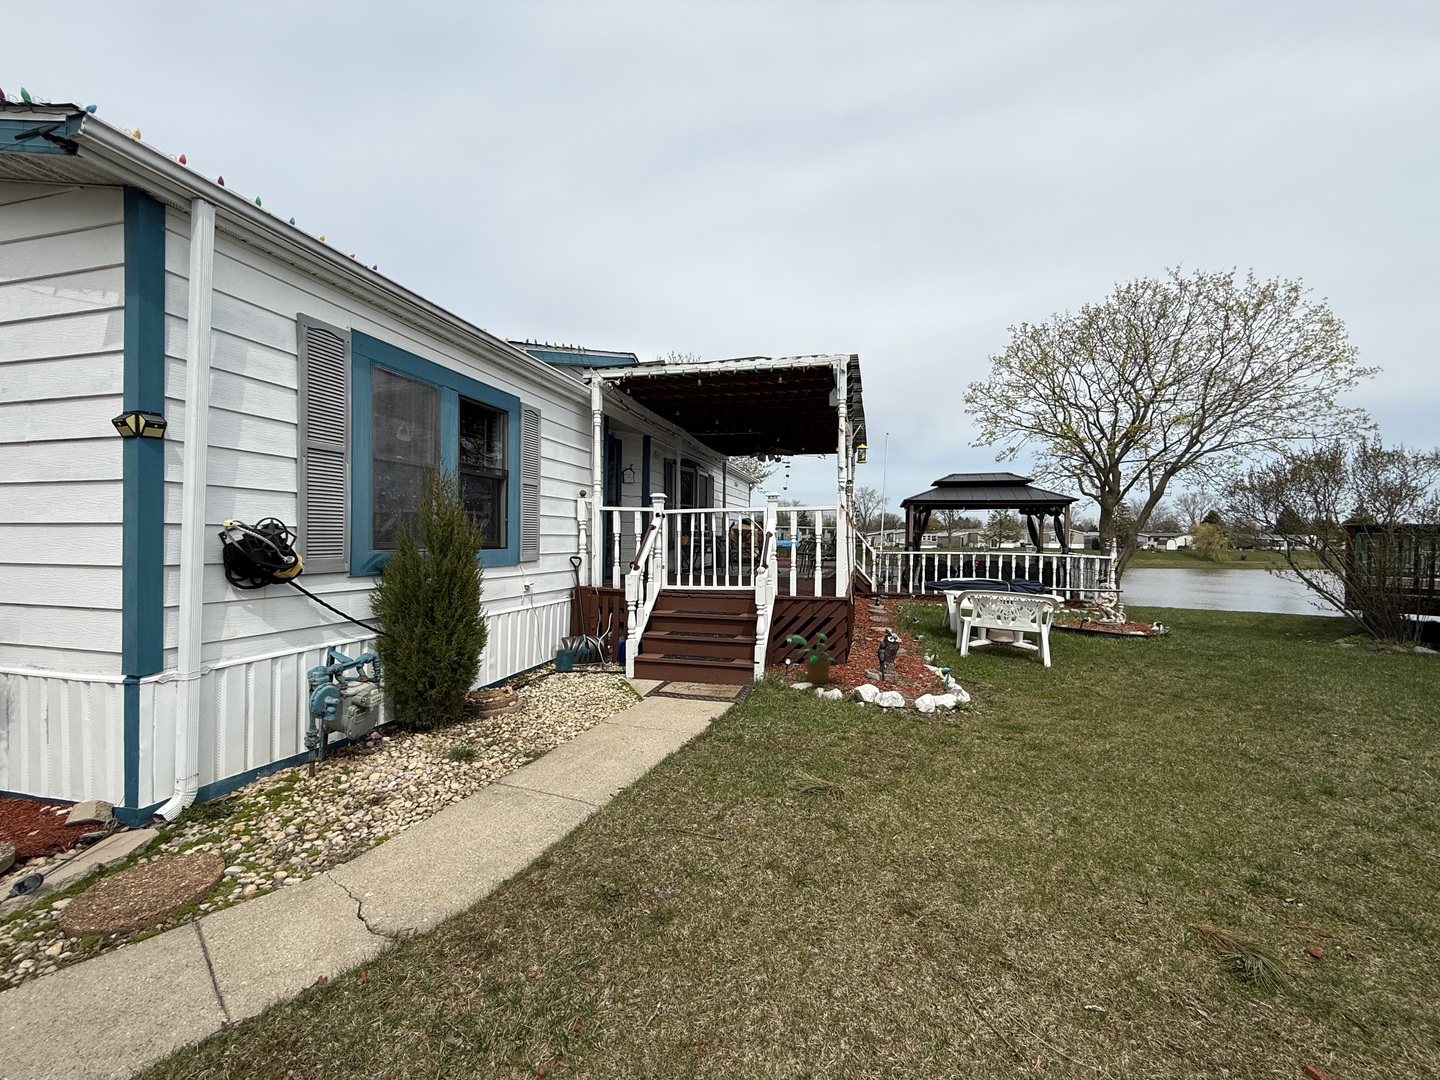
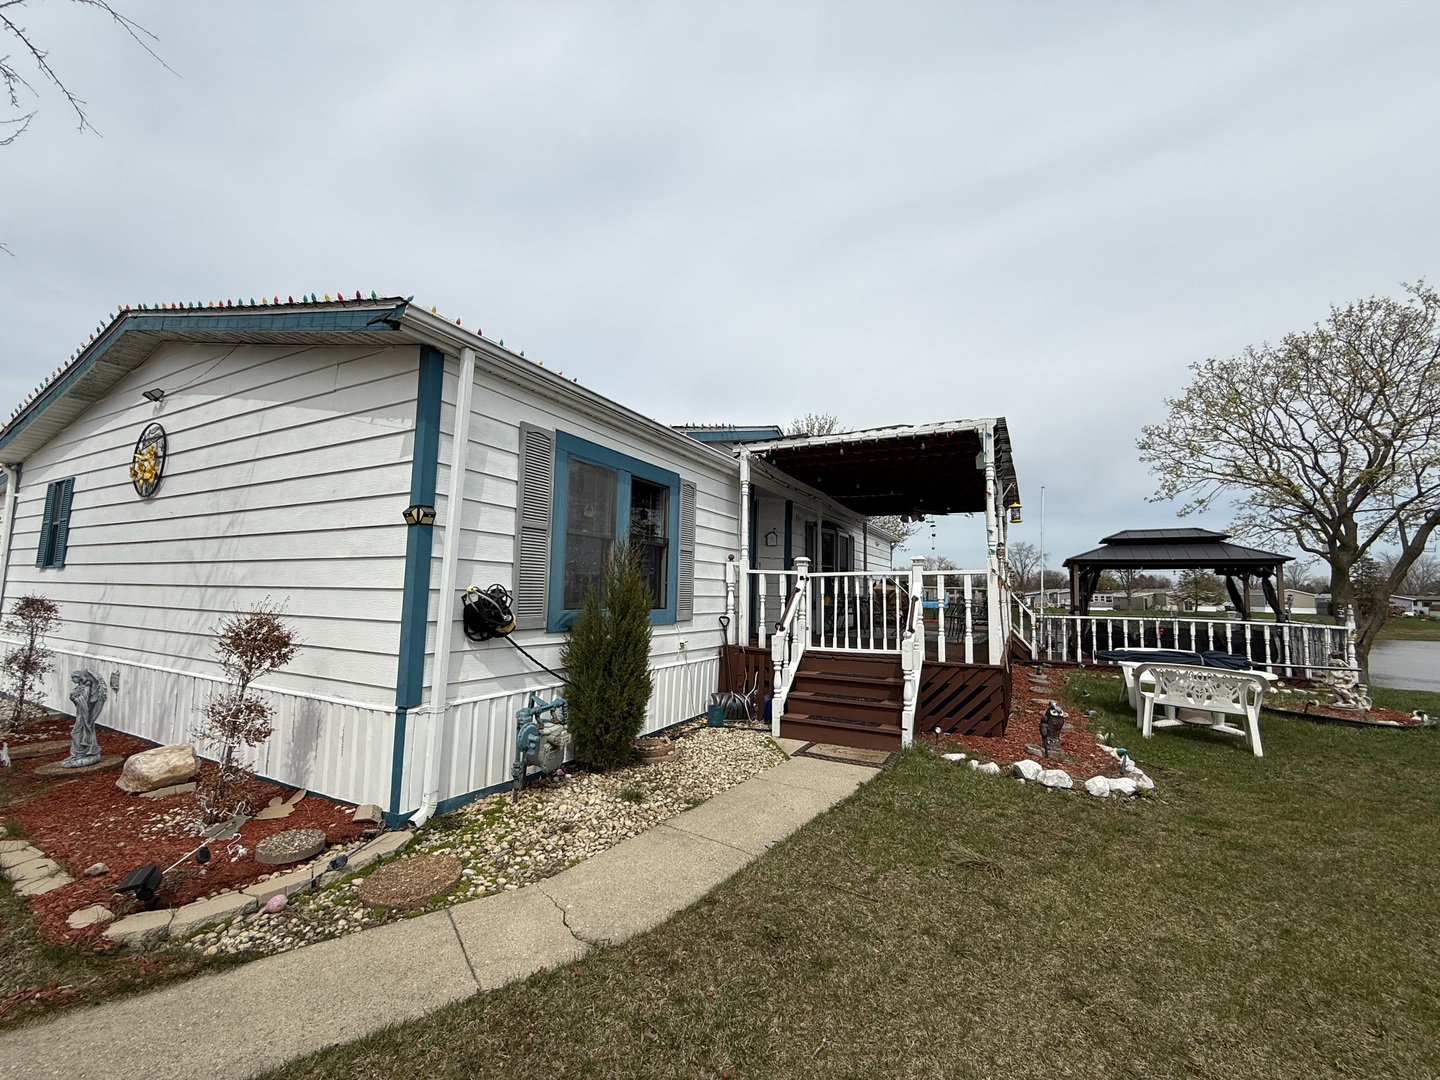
potted plant: present [786,633,836,683] -> none [937,702,992,756]

